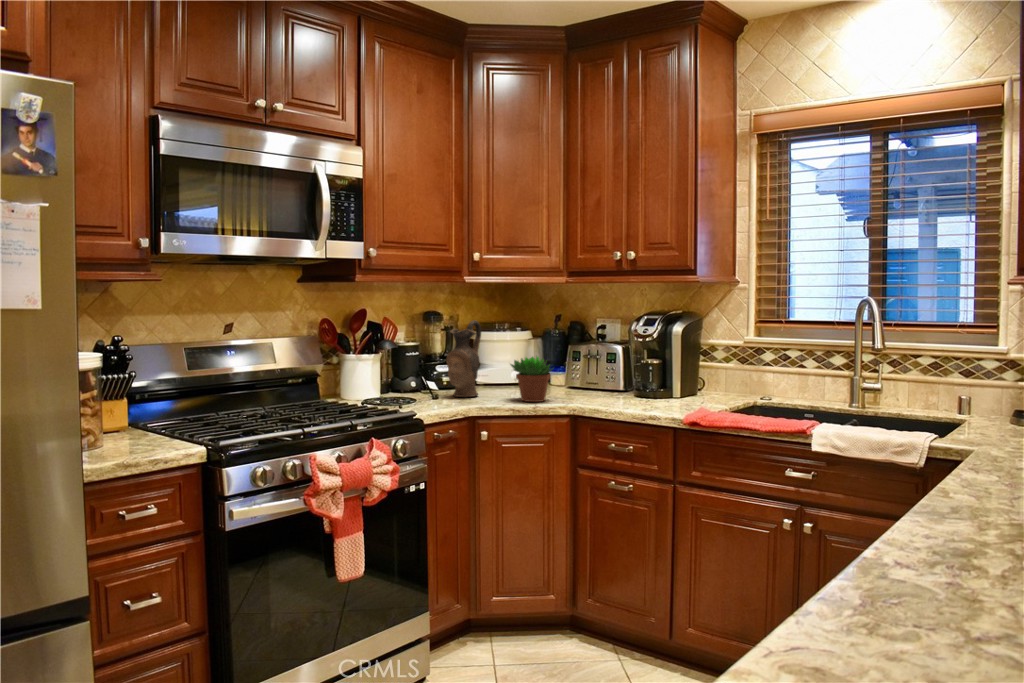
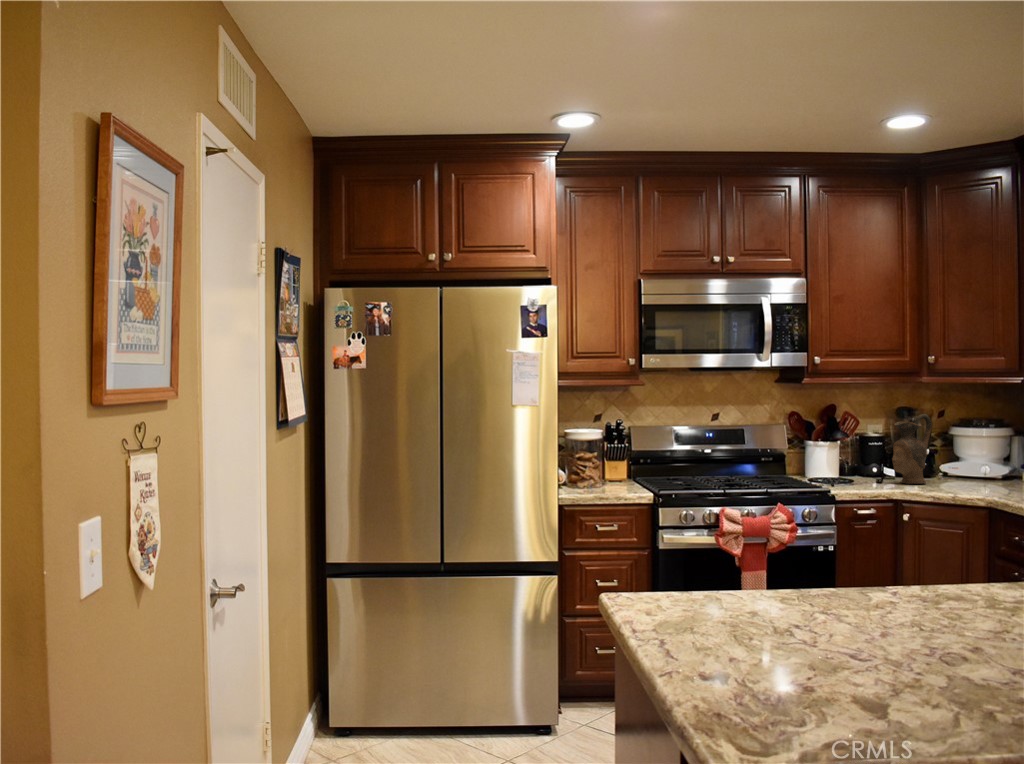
succulent plant: present [511,357,552,402] -> none [944,447,993,491]

